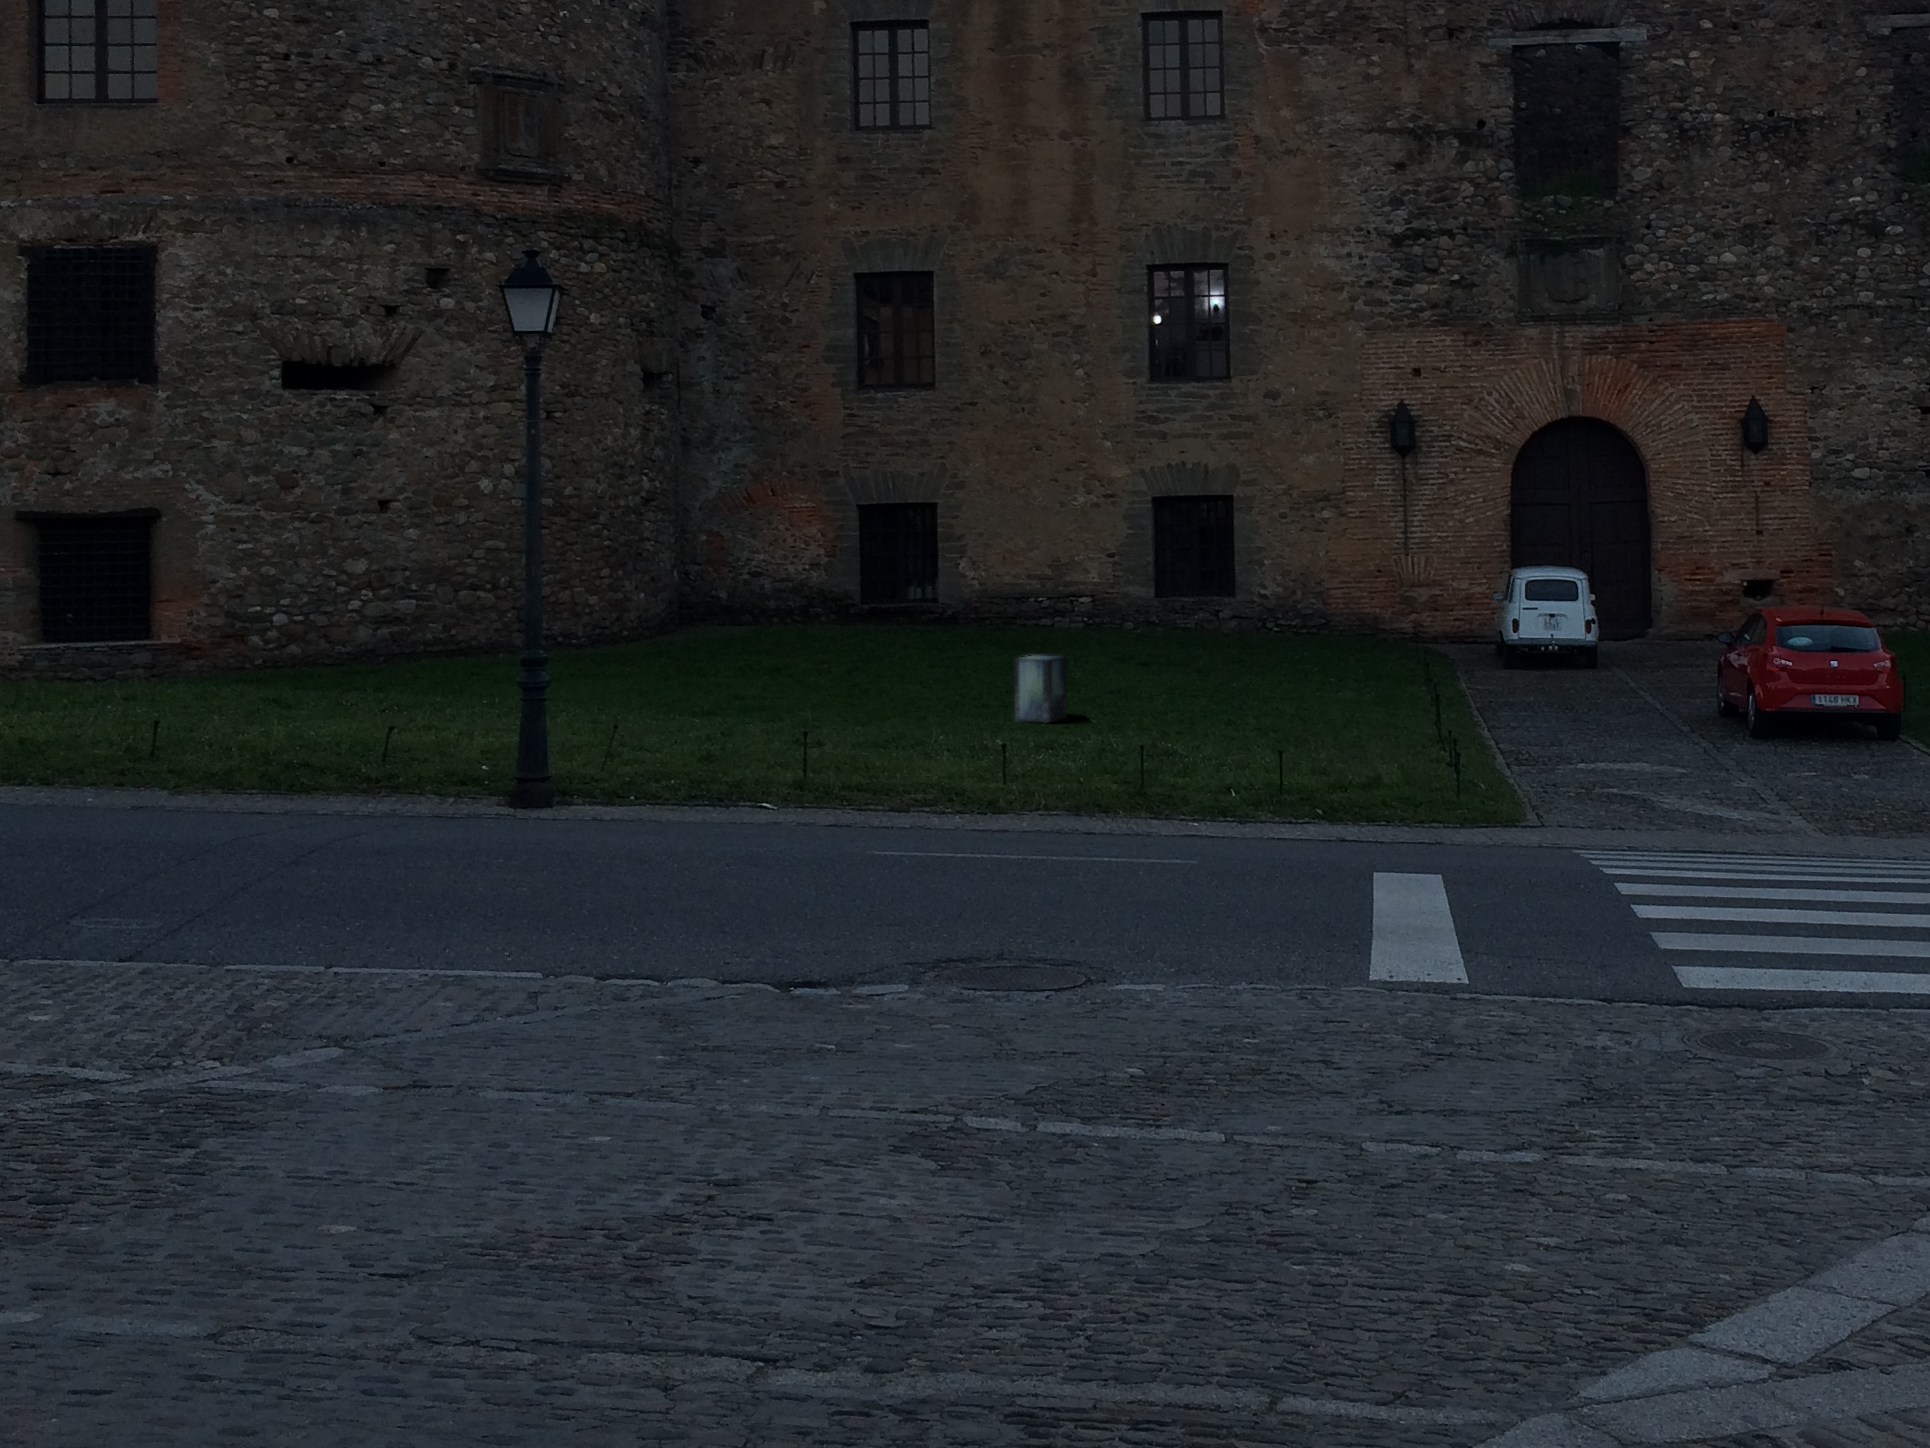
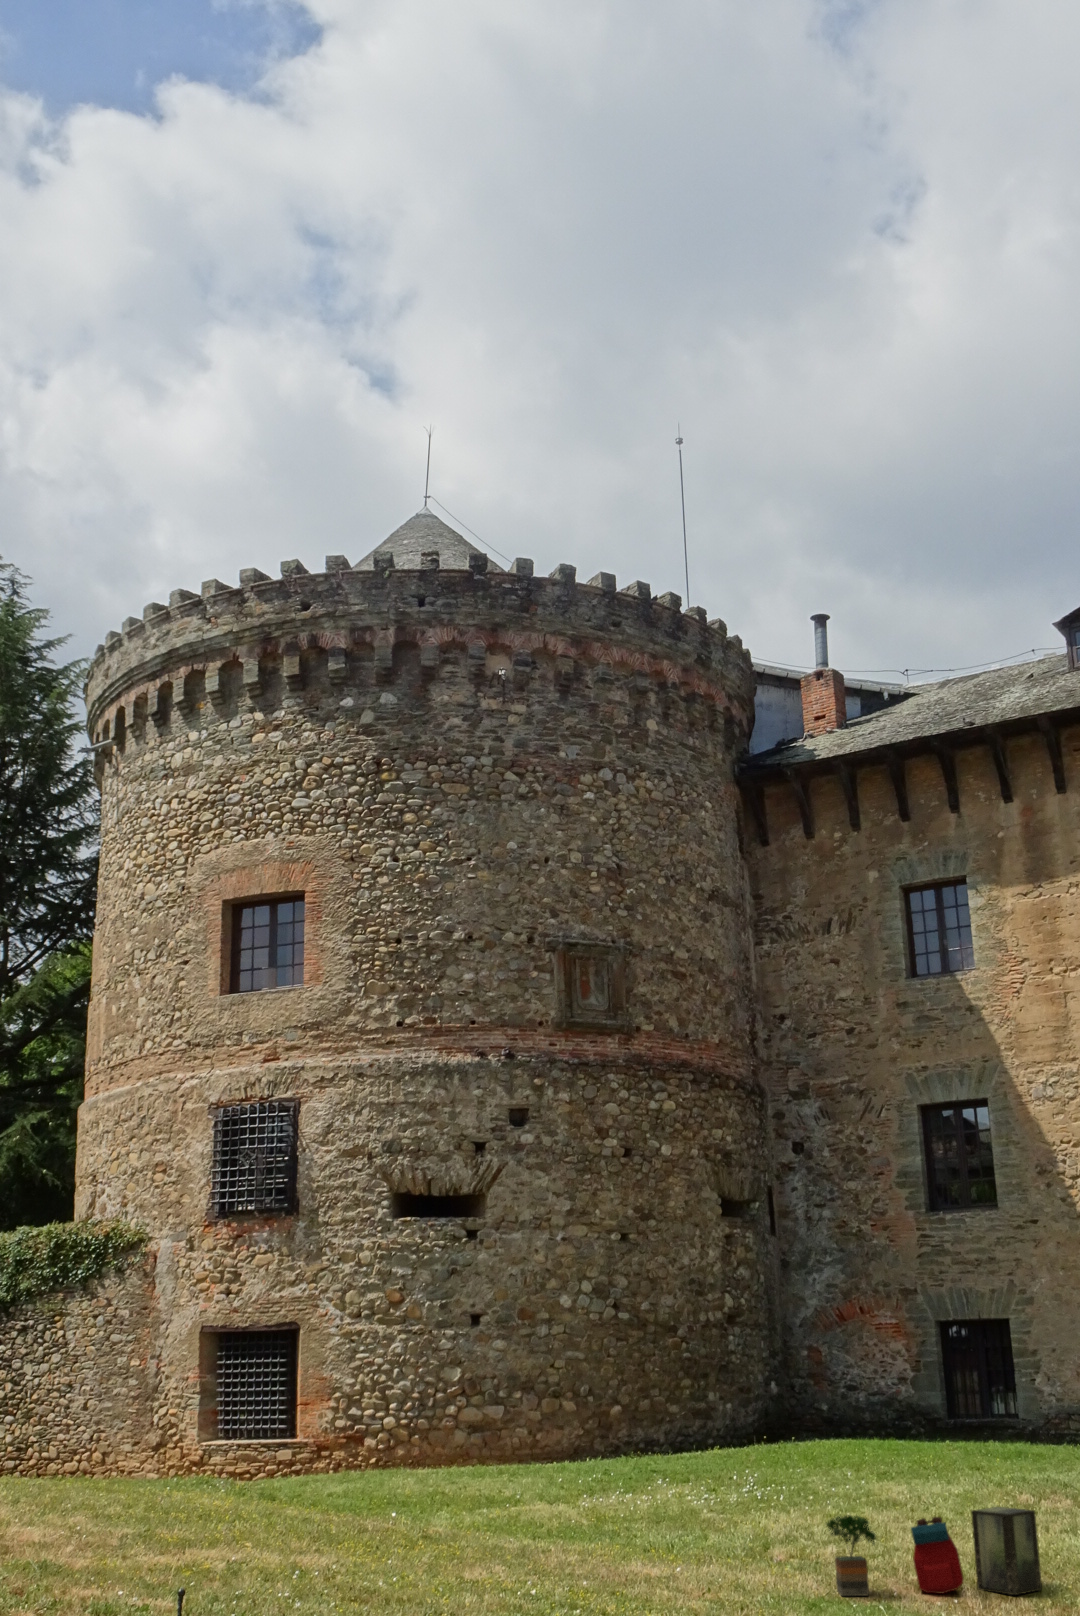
potted tree: none [895,664,943,731] -> present [827,1515,876,1596]
backpack: none [965,665,1009,725] -> present [911,1517,964,1594]

